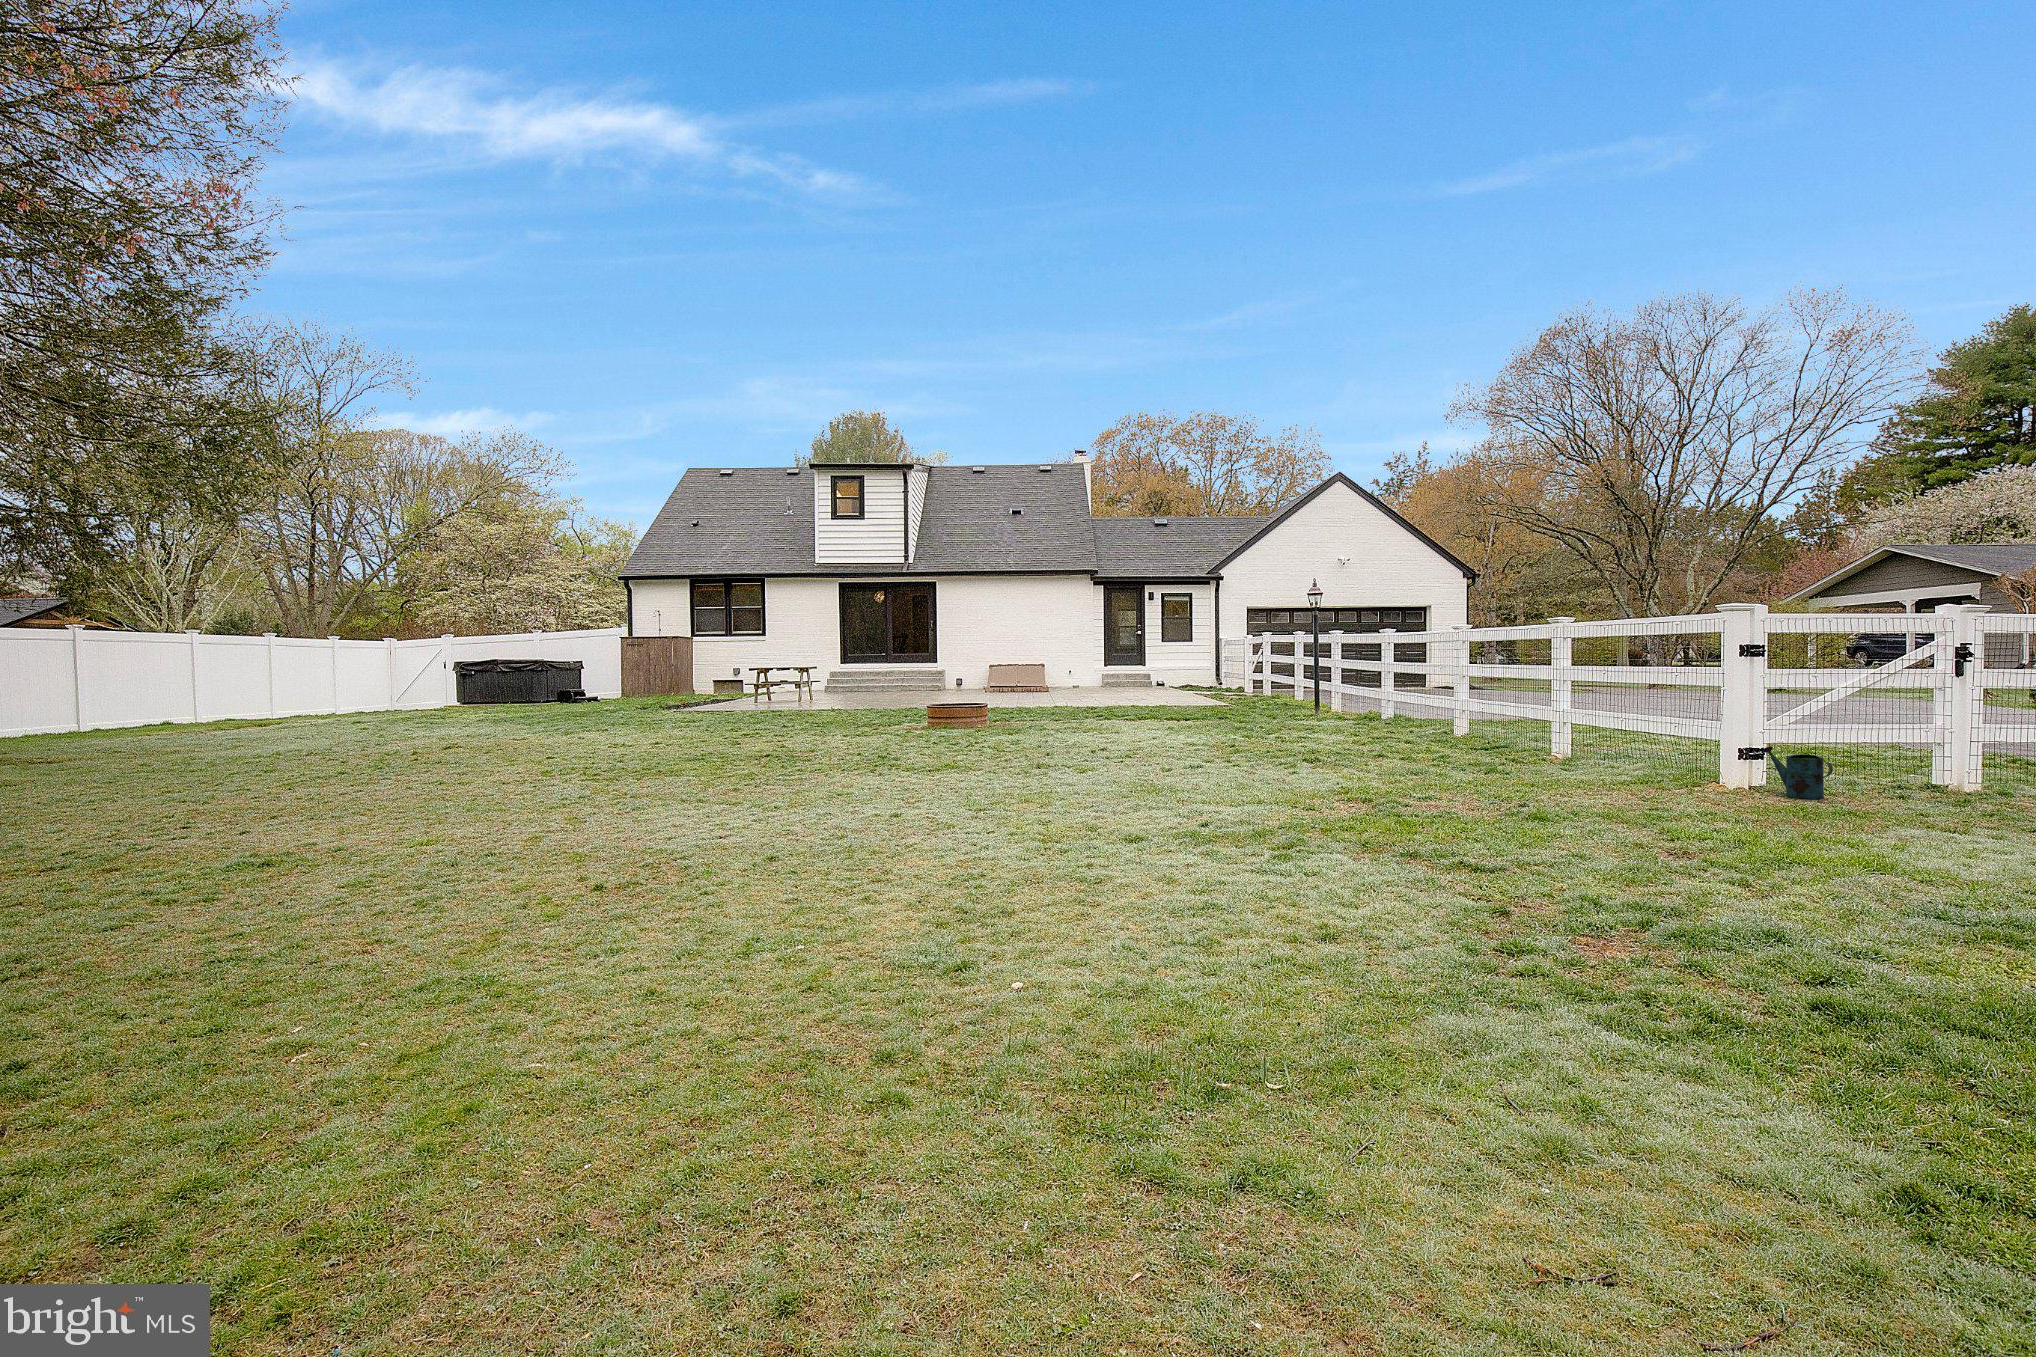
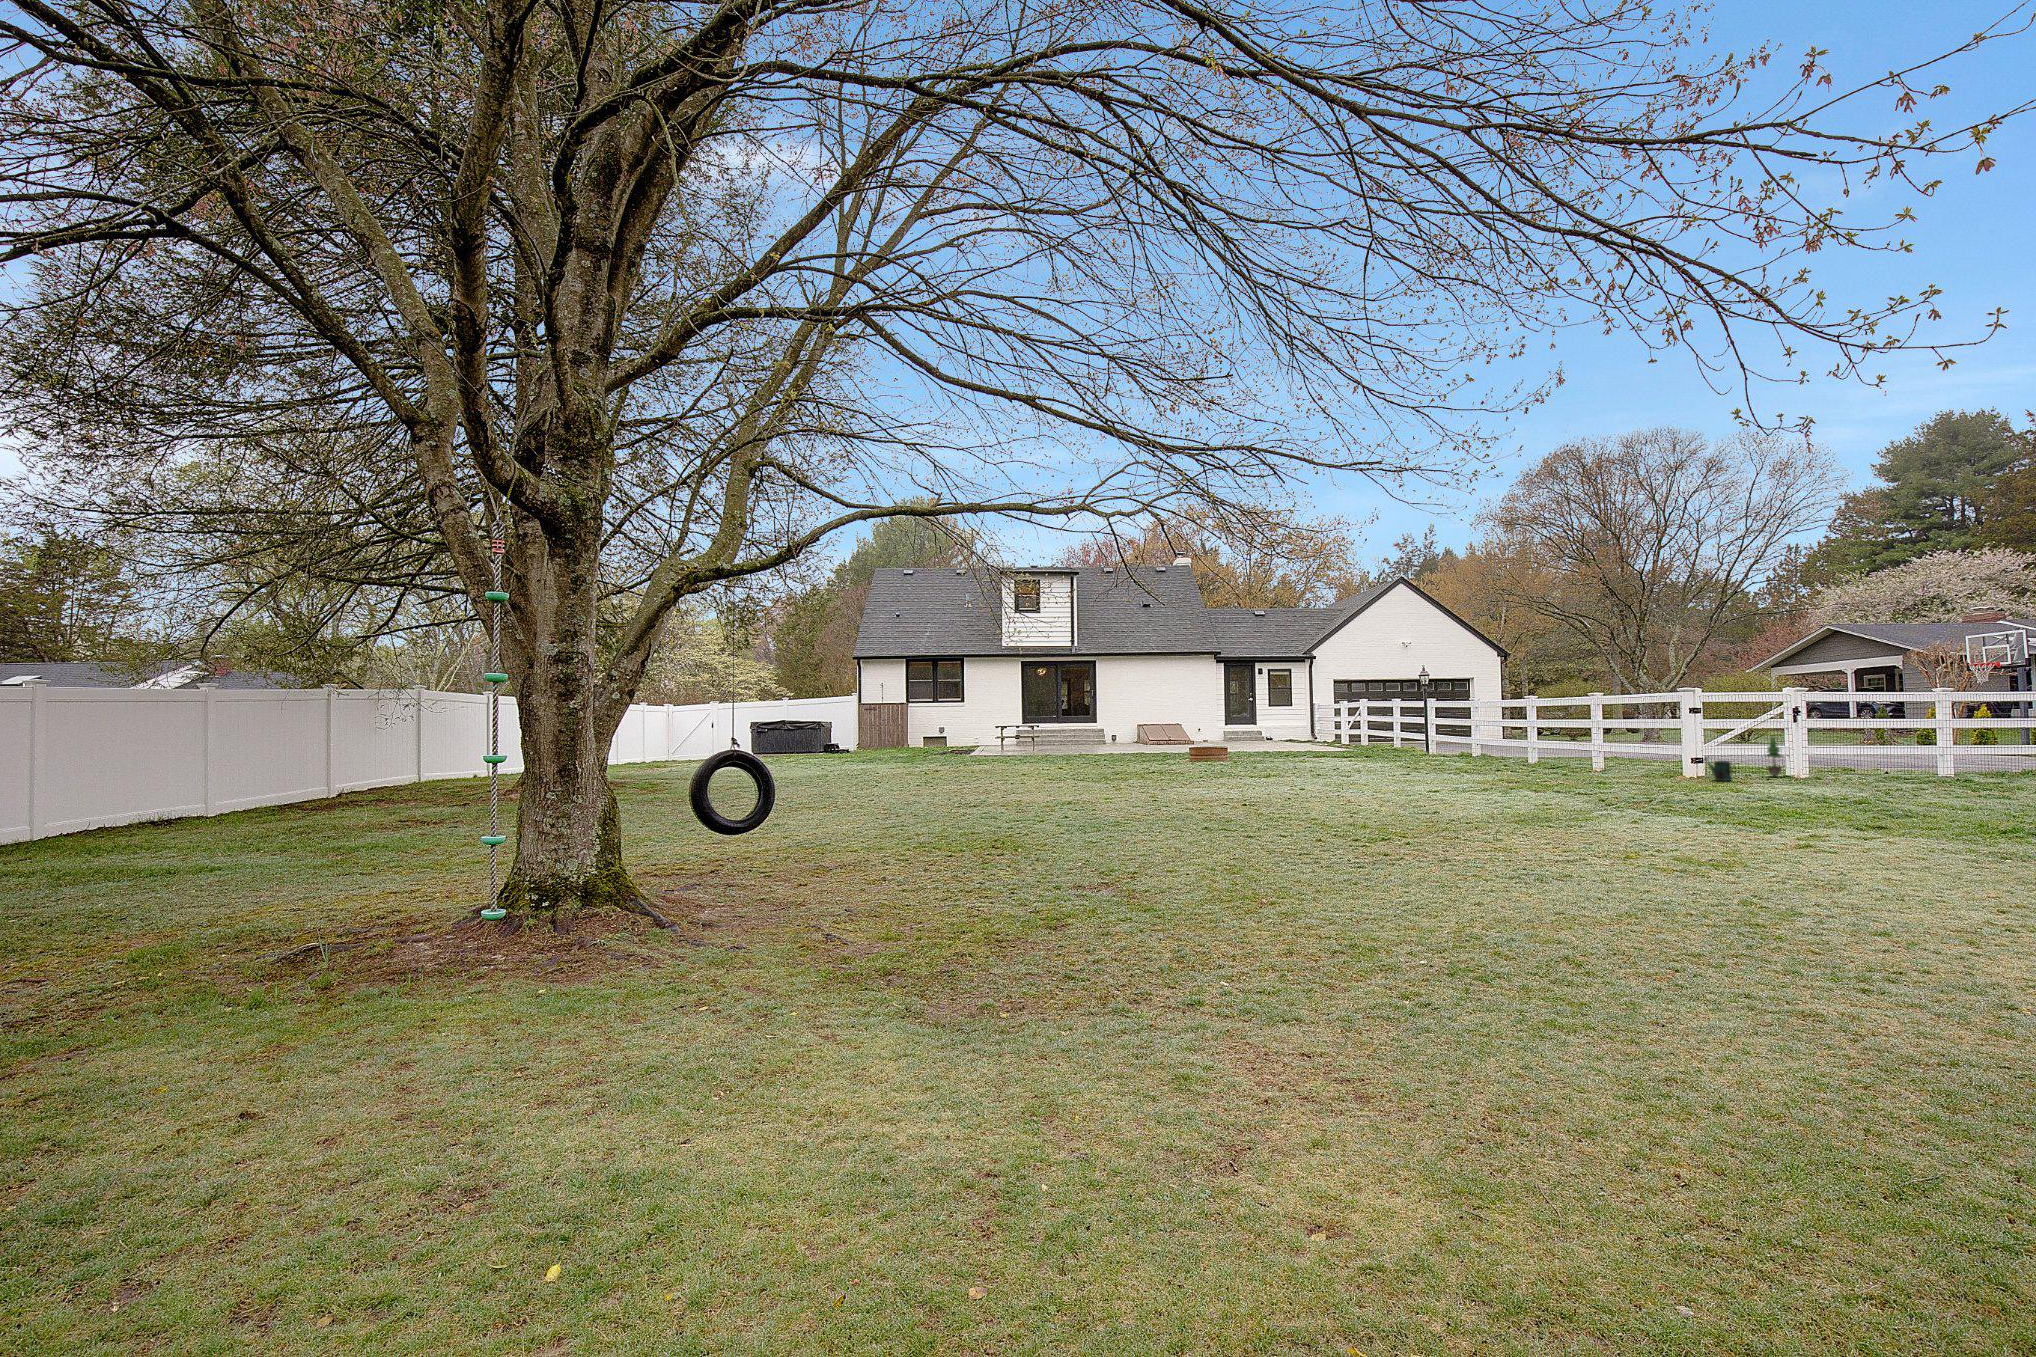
potted tree: none [1889,699,1932,788] -> present [1767,736,1782,776]

